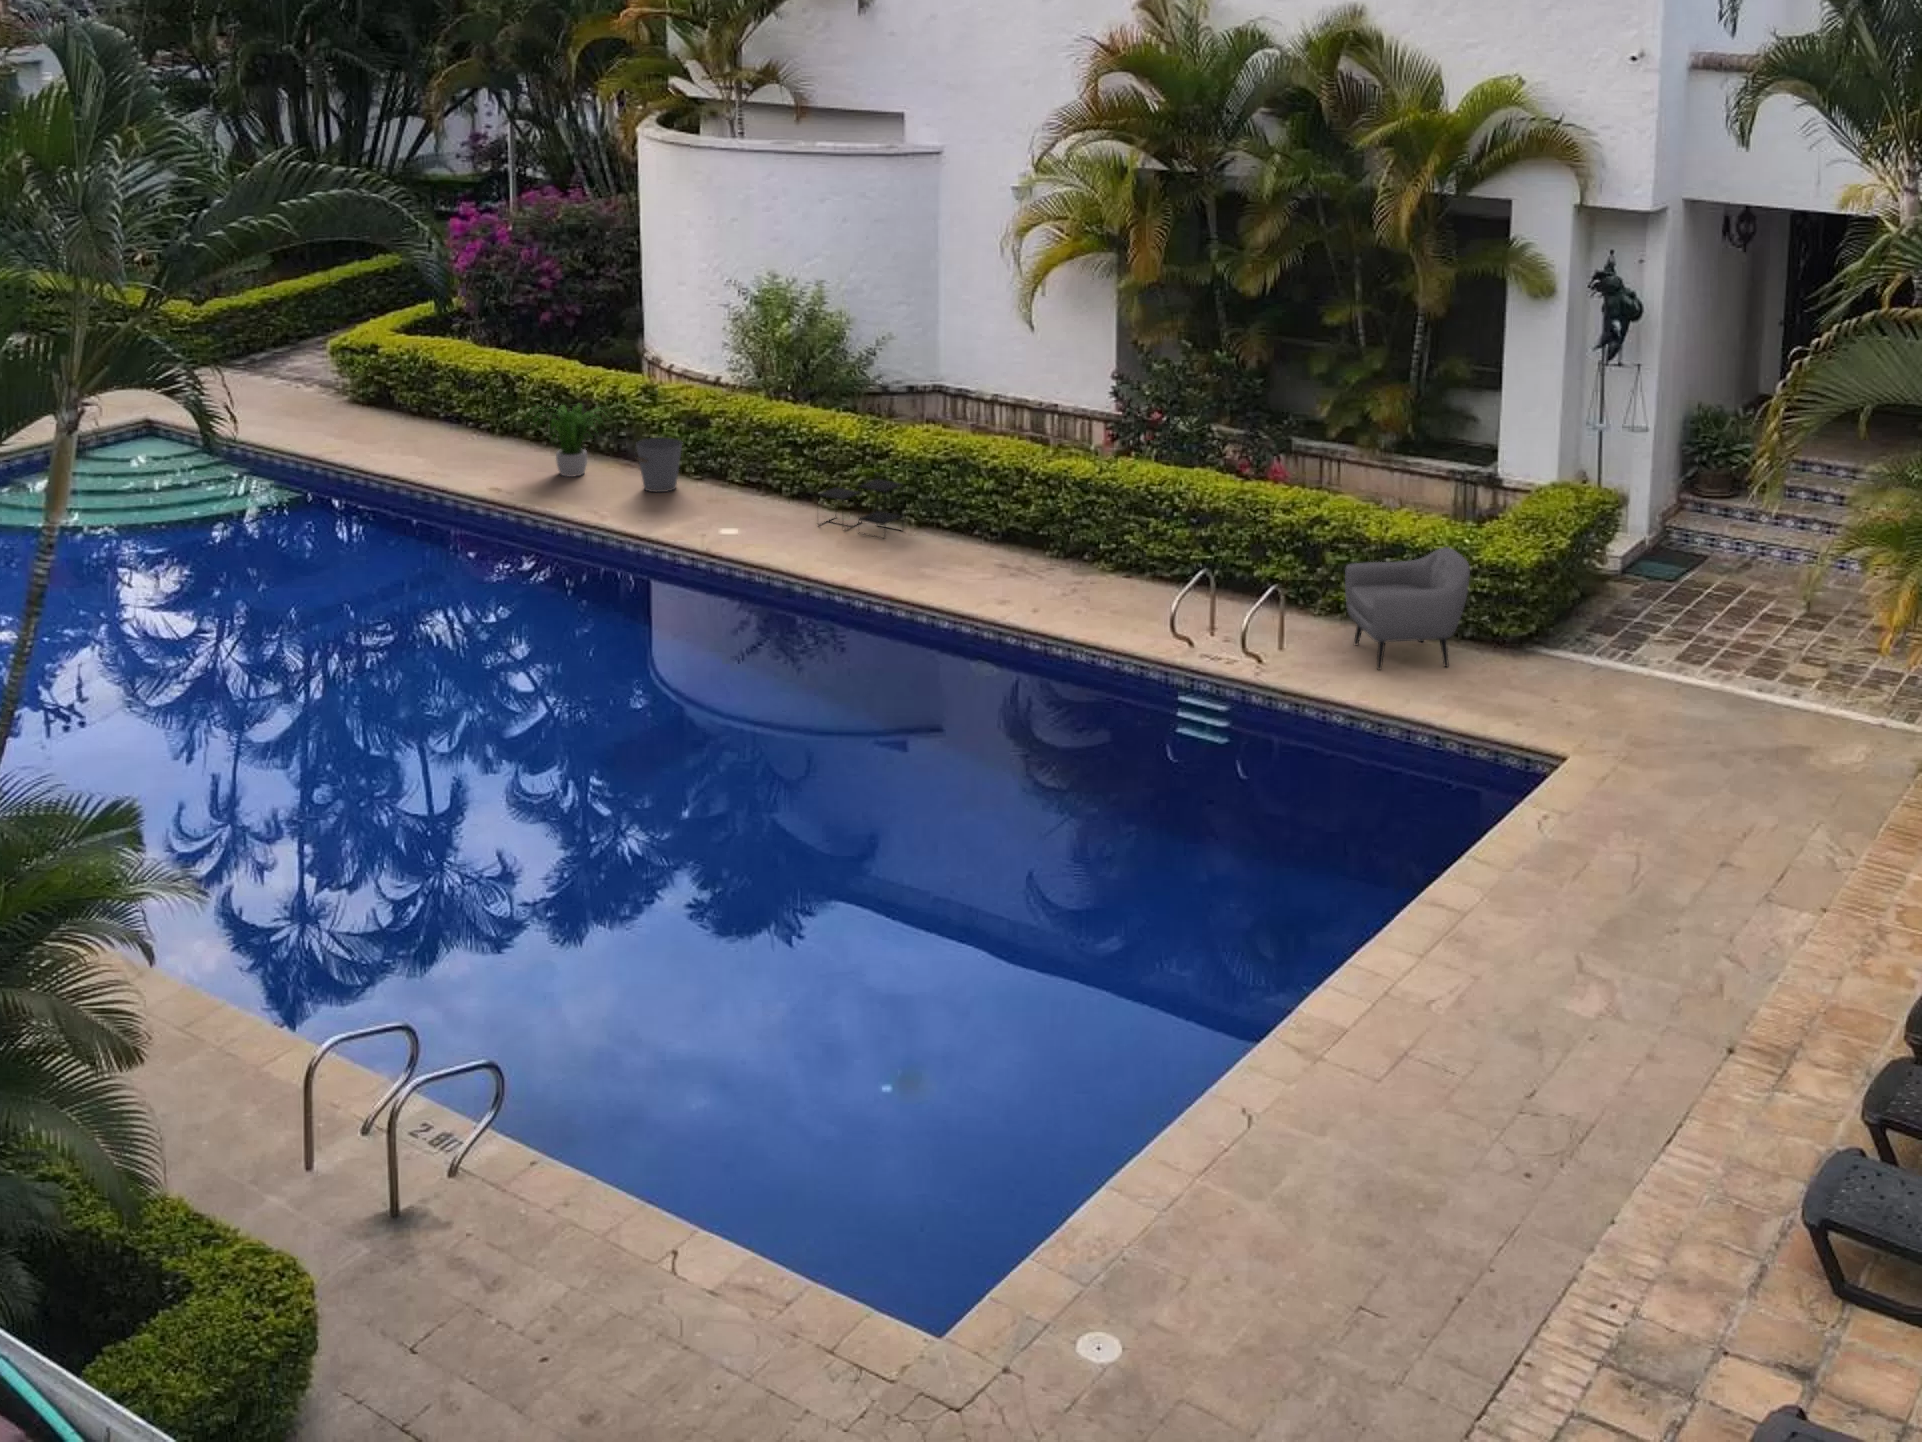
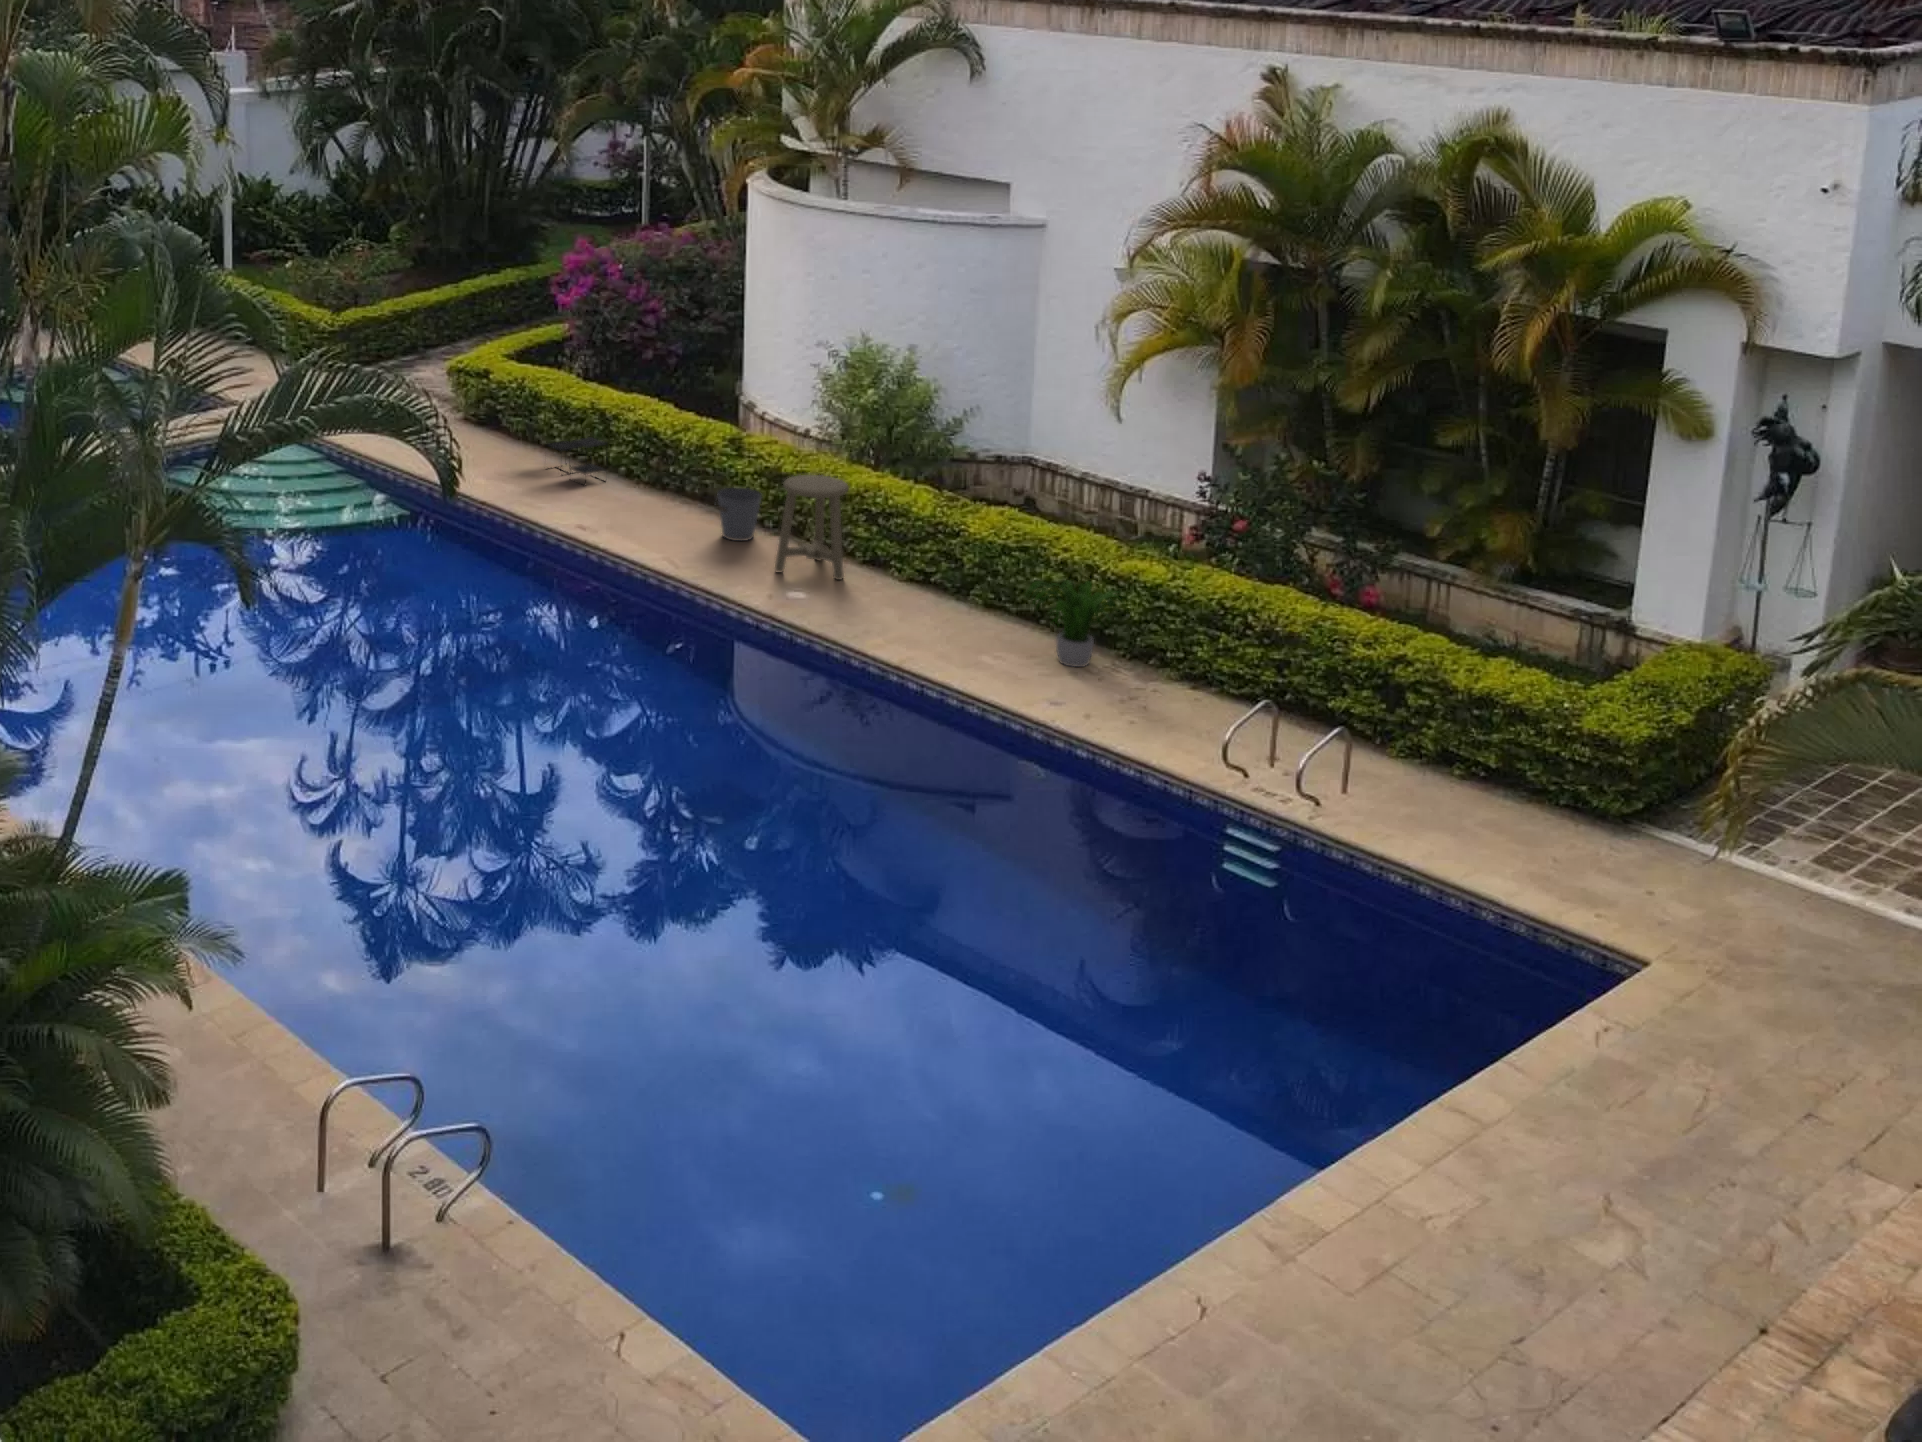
potted plant: present [527,404,603,477] -> present [1026,580,1116,667]
stool: none [703,414,775,518] -> present [775,475,848,580]
side table: present [818,479,903,534] -> present [547,437,607,485]
armchair: present [1345,547,1470,670] -> none [1426,707,1569,836]

